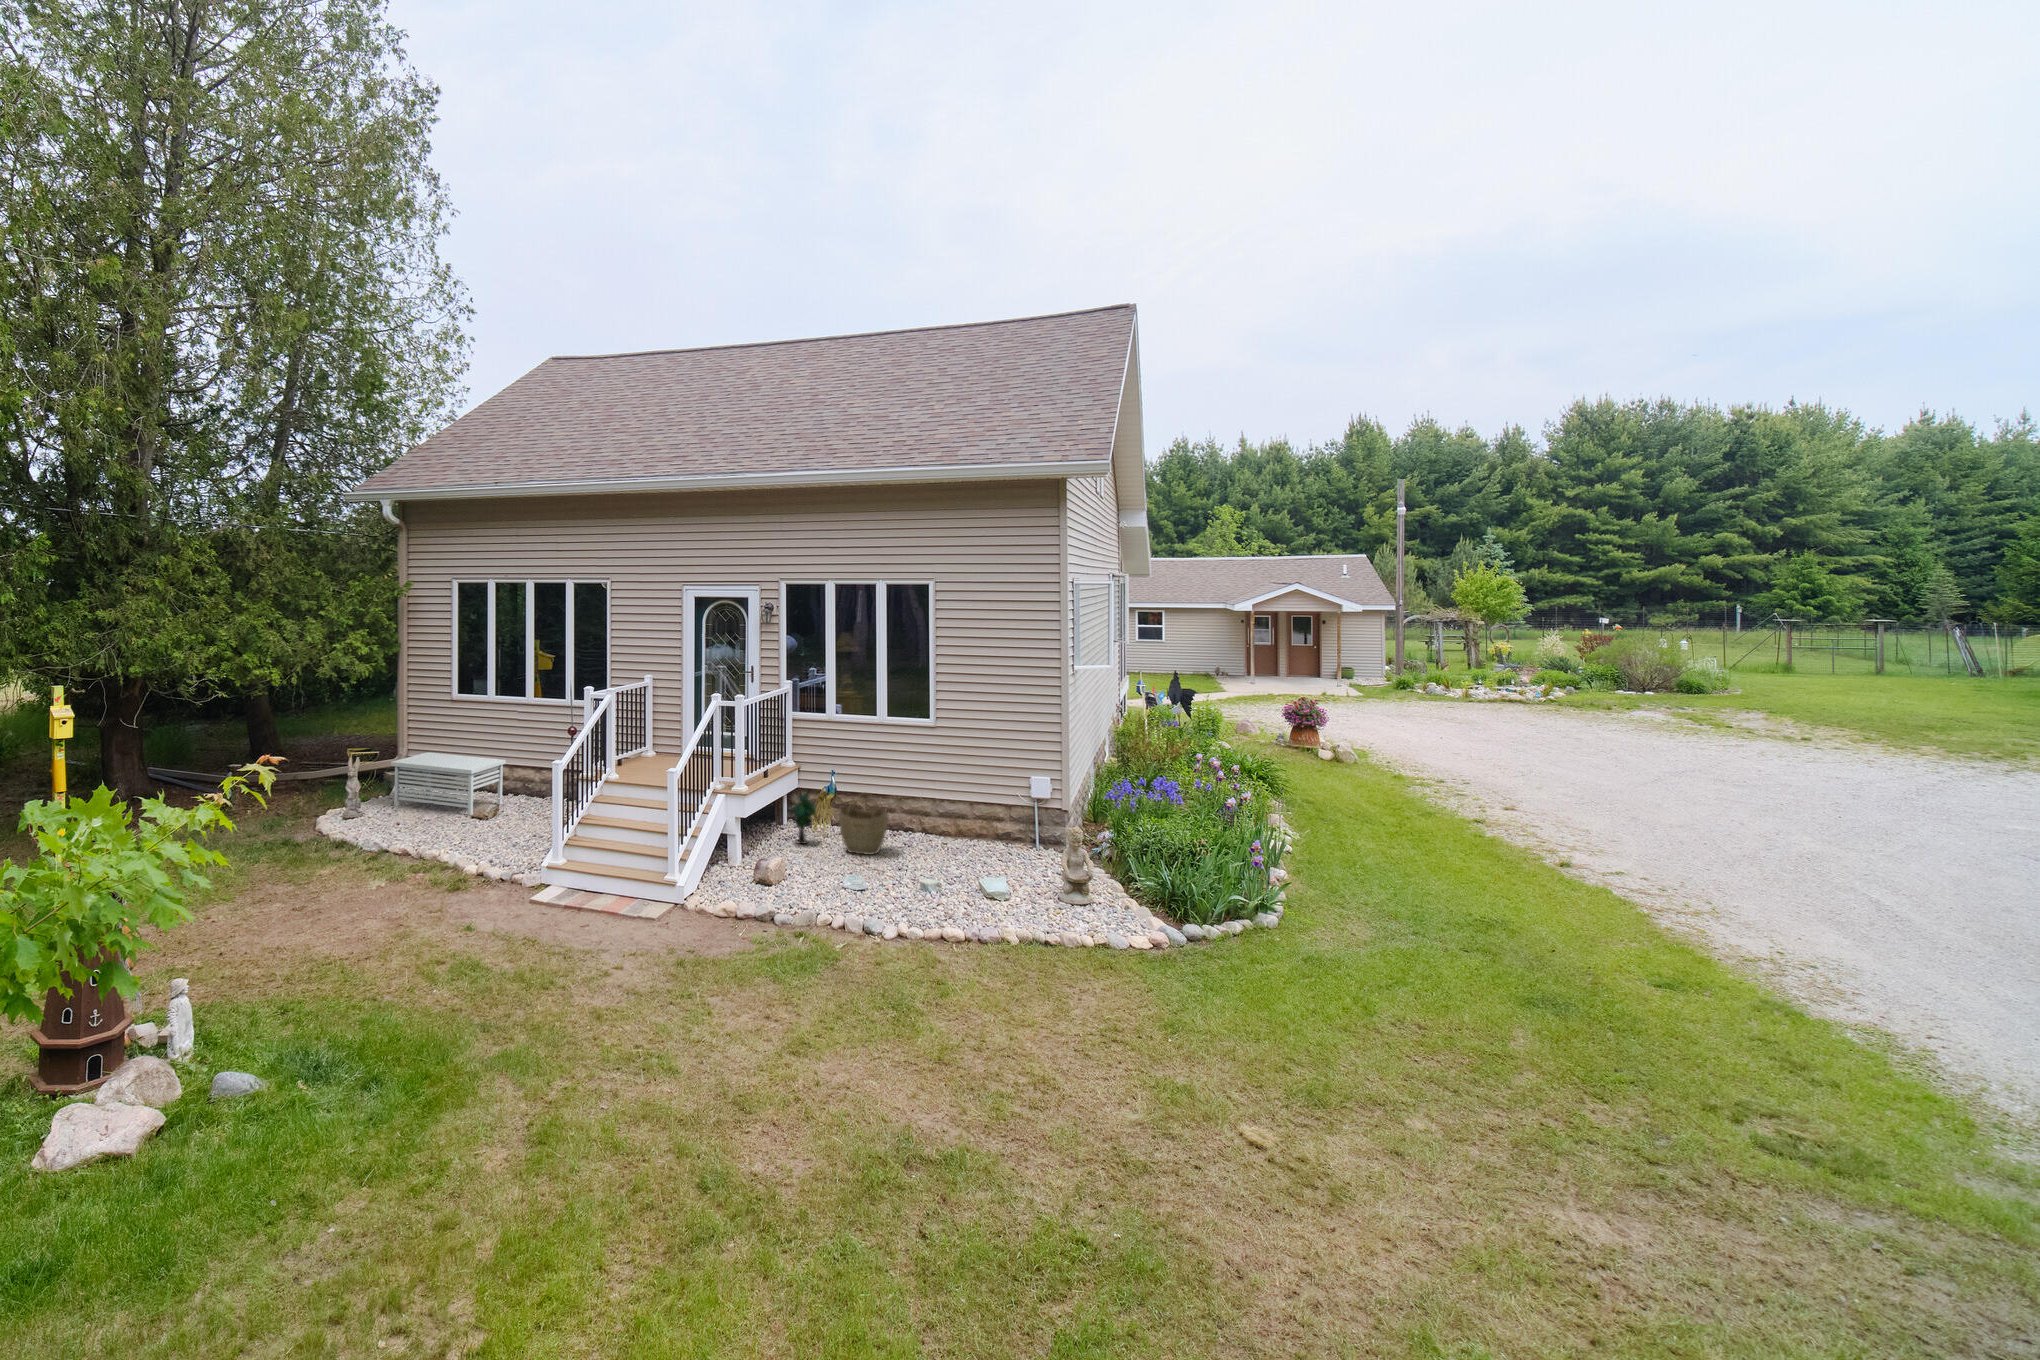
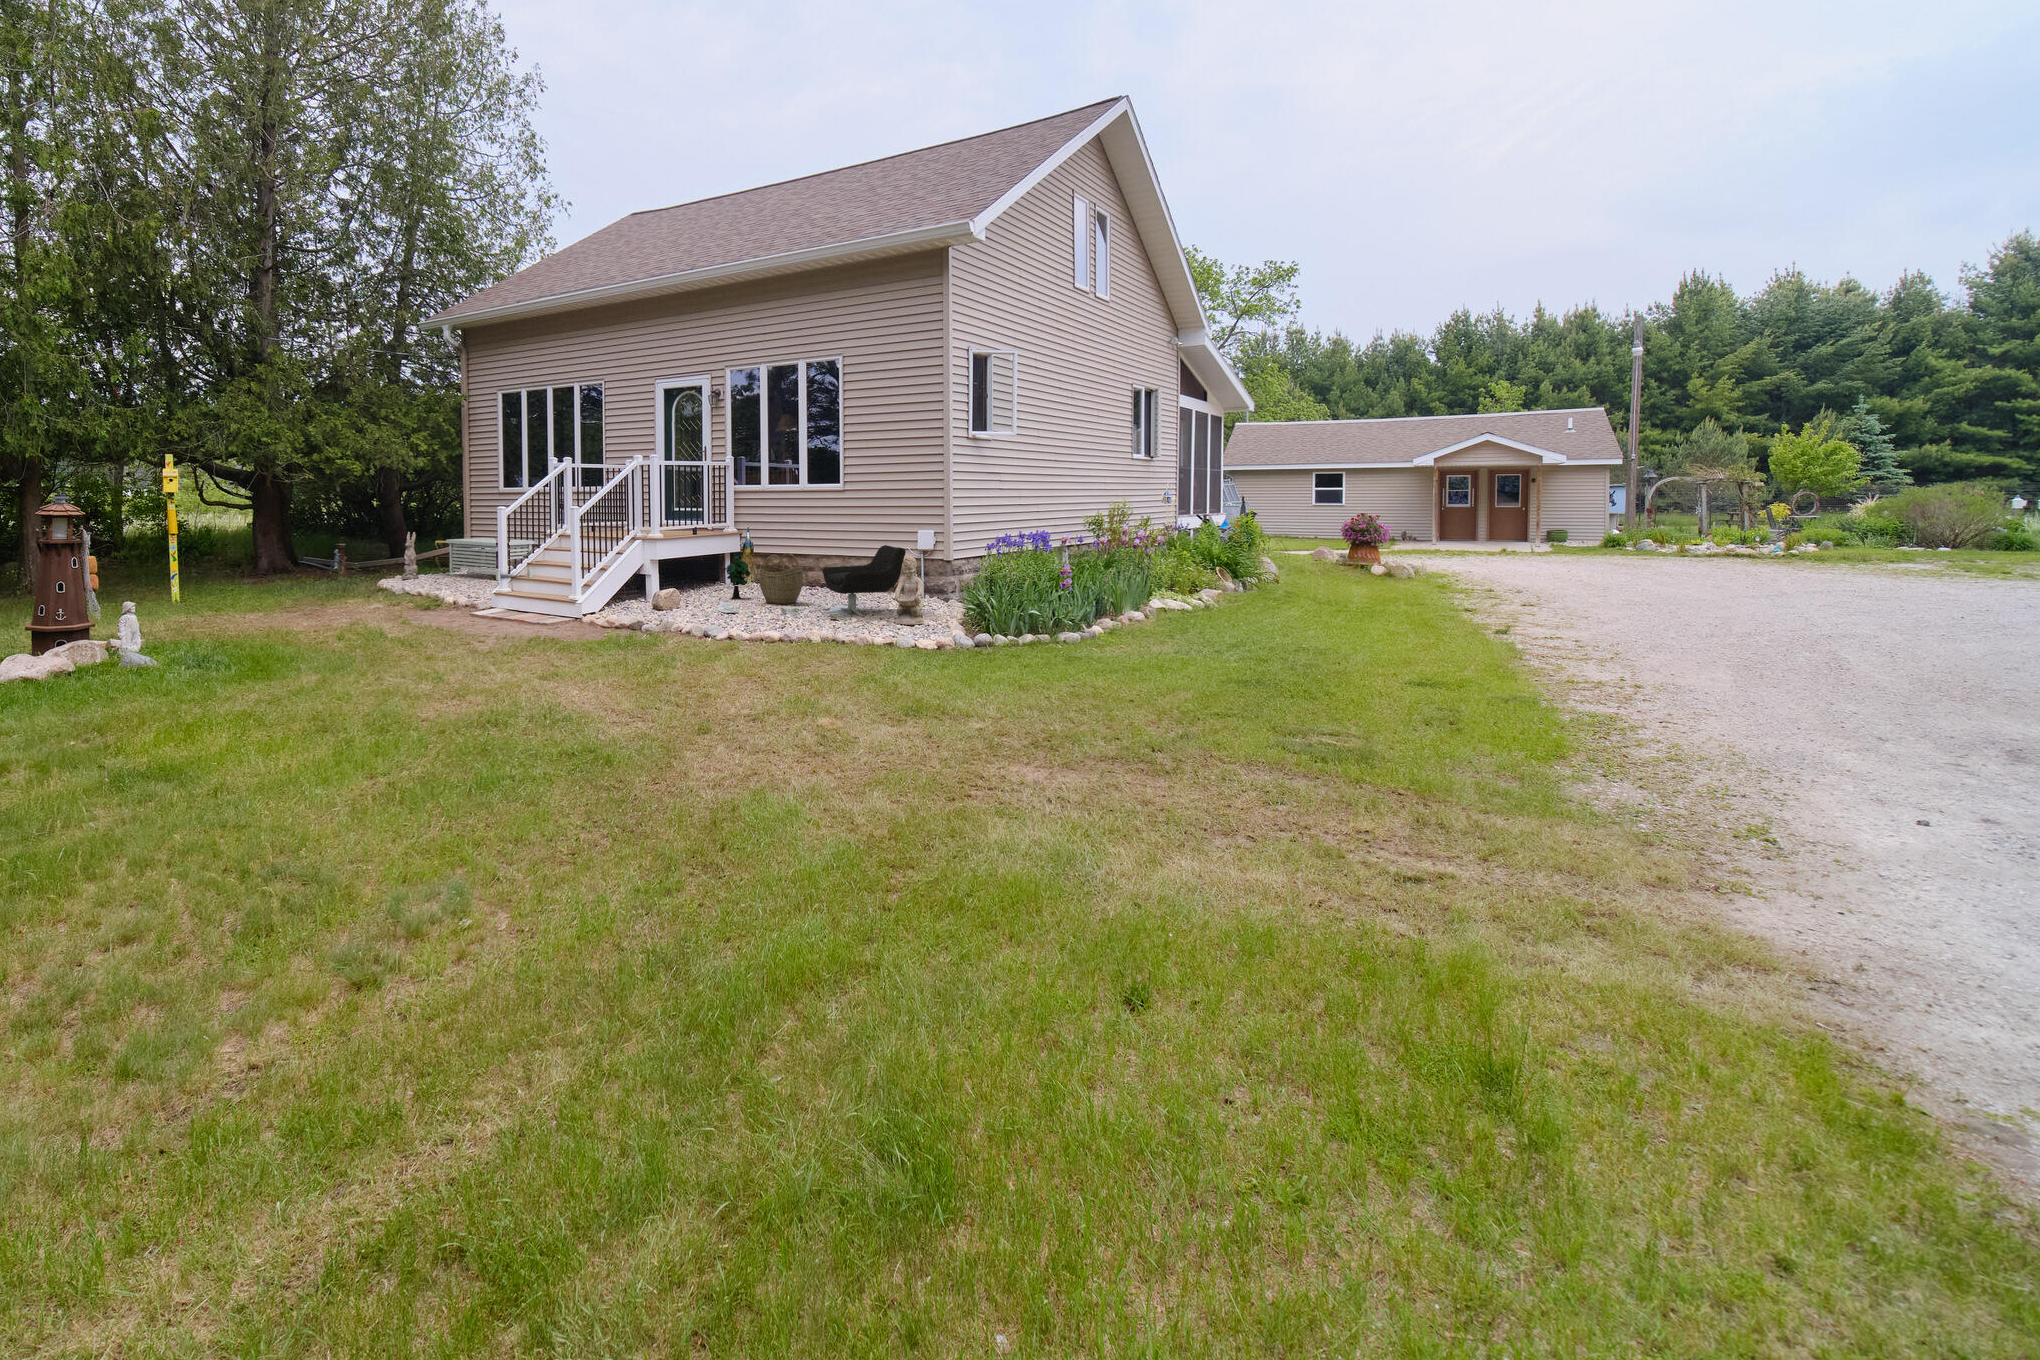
lounge chair: none [923,787,1020,878] -> present [822,545,906,616]

